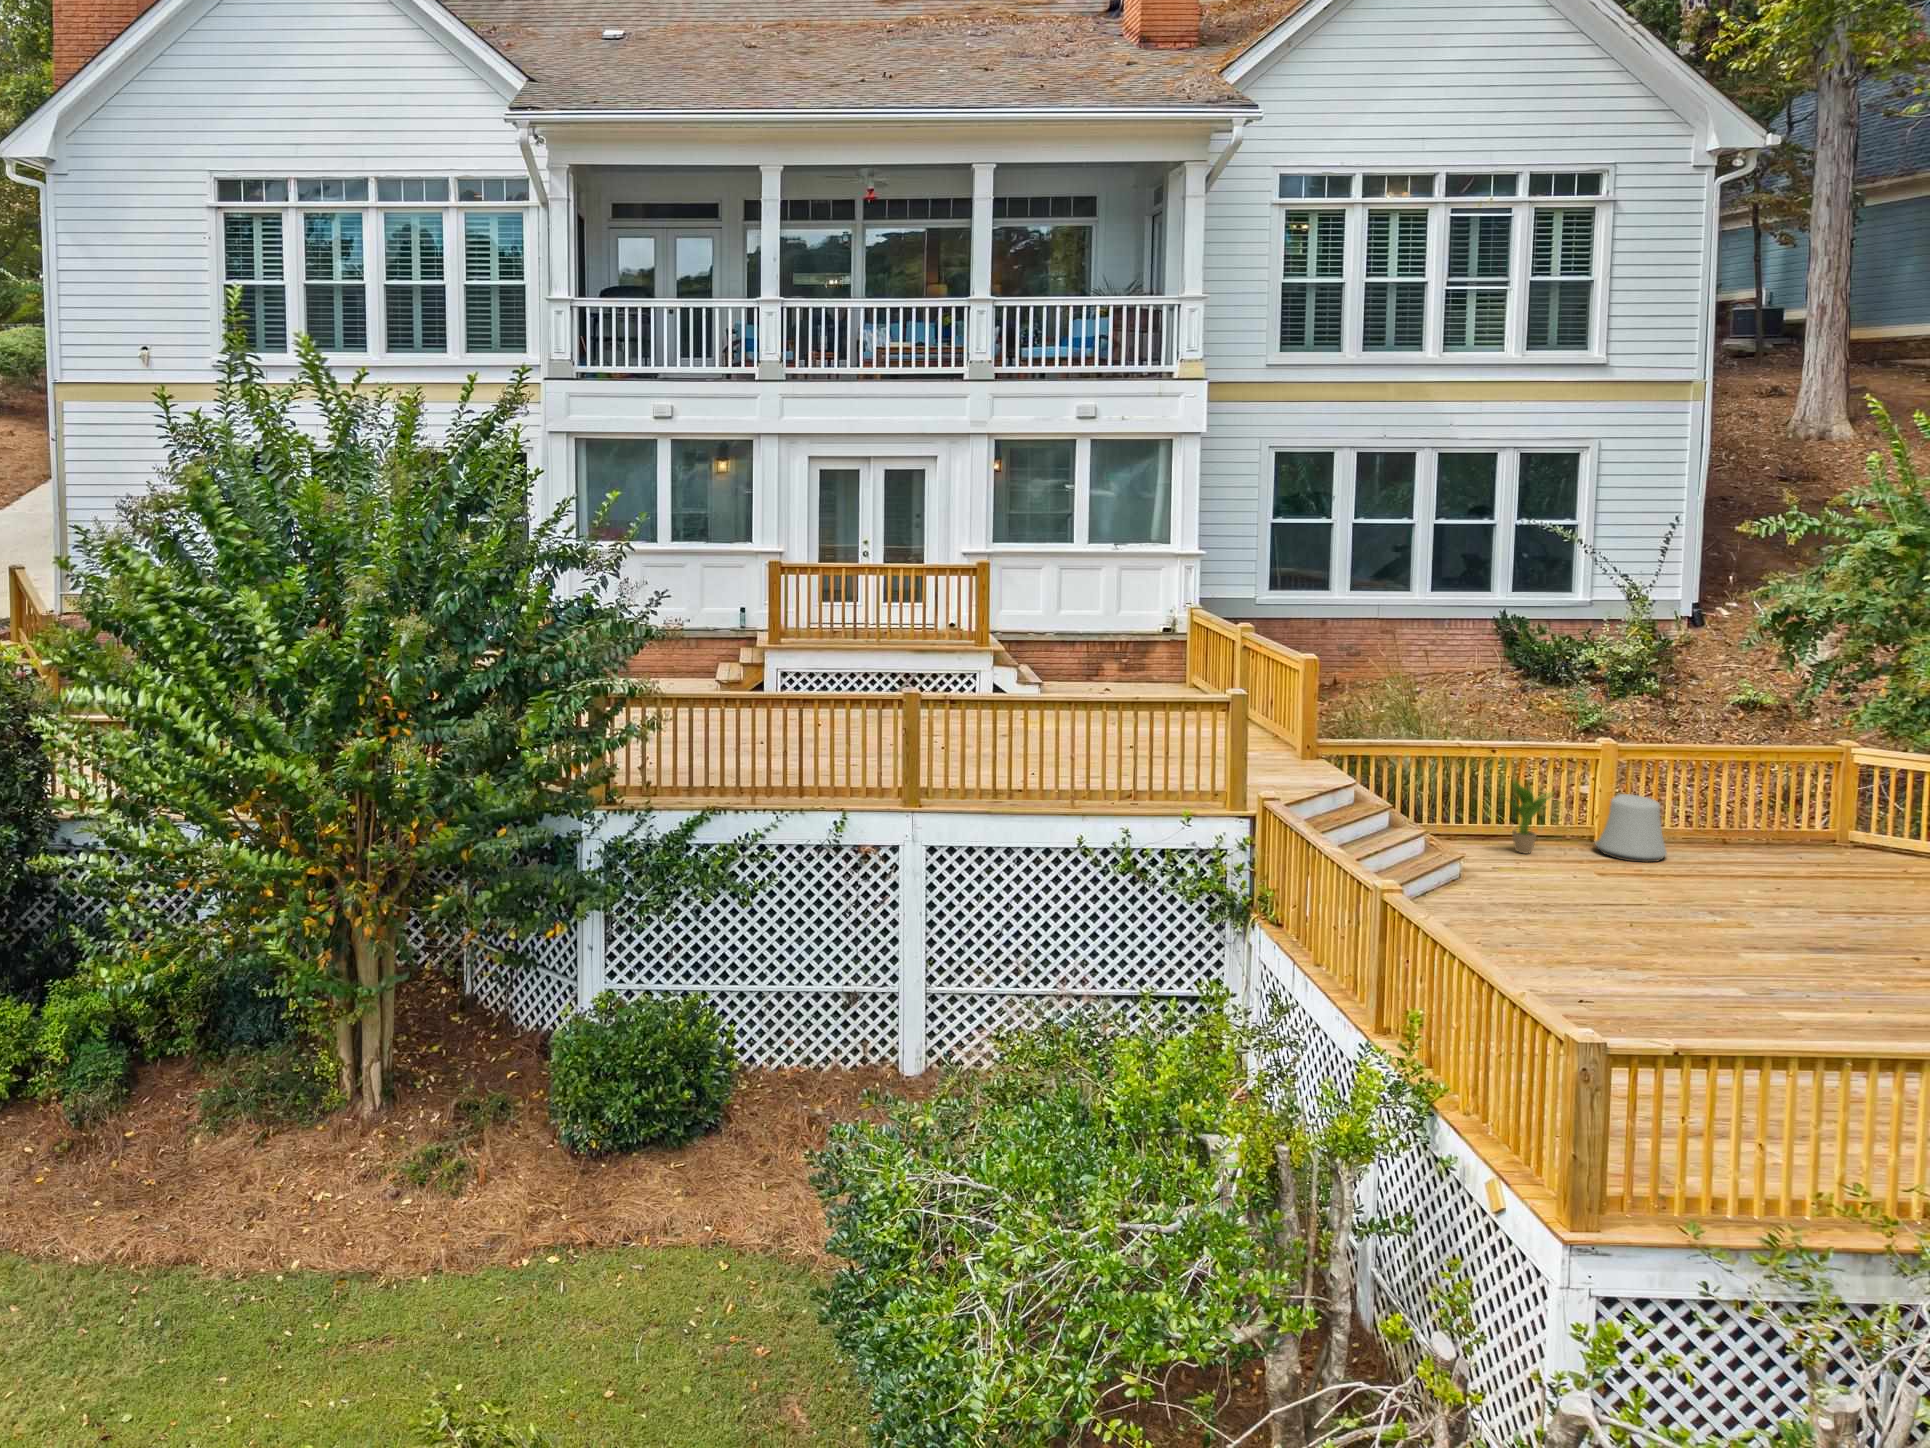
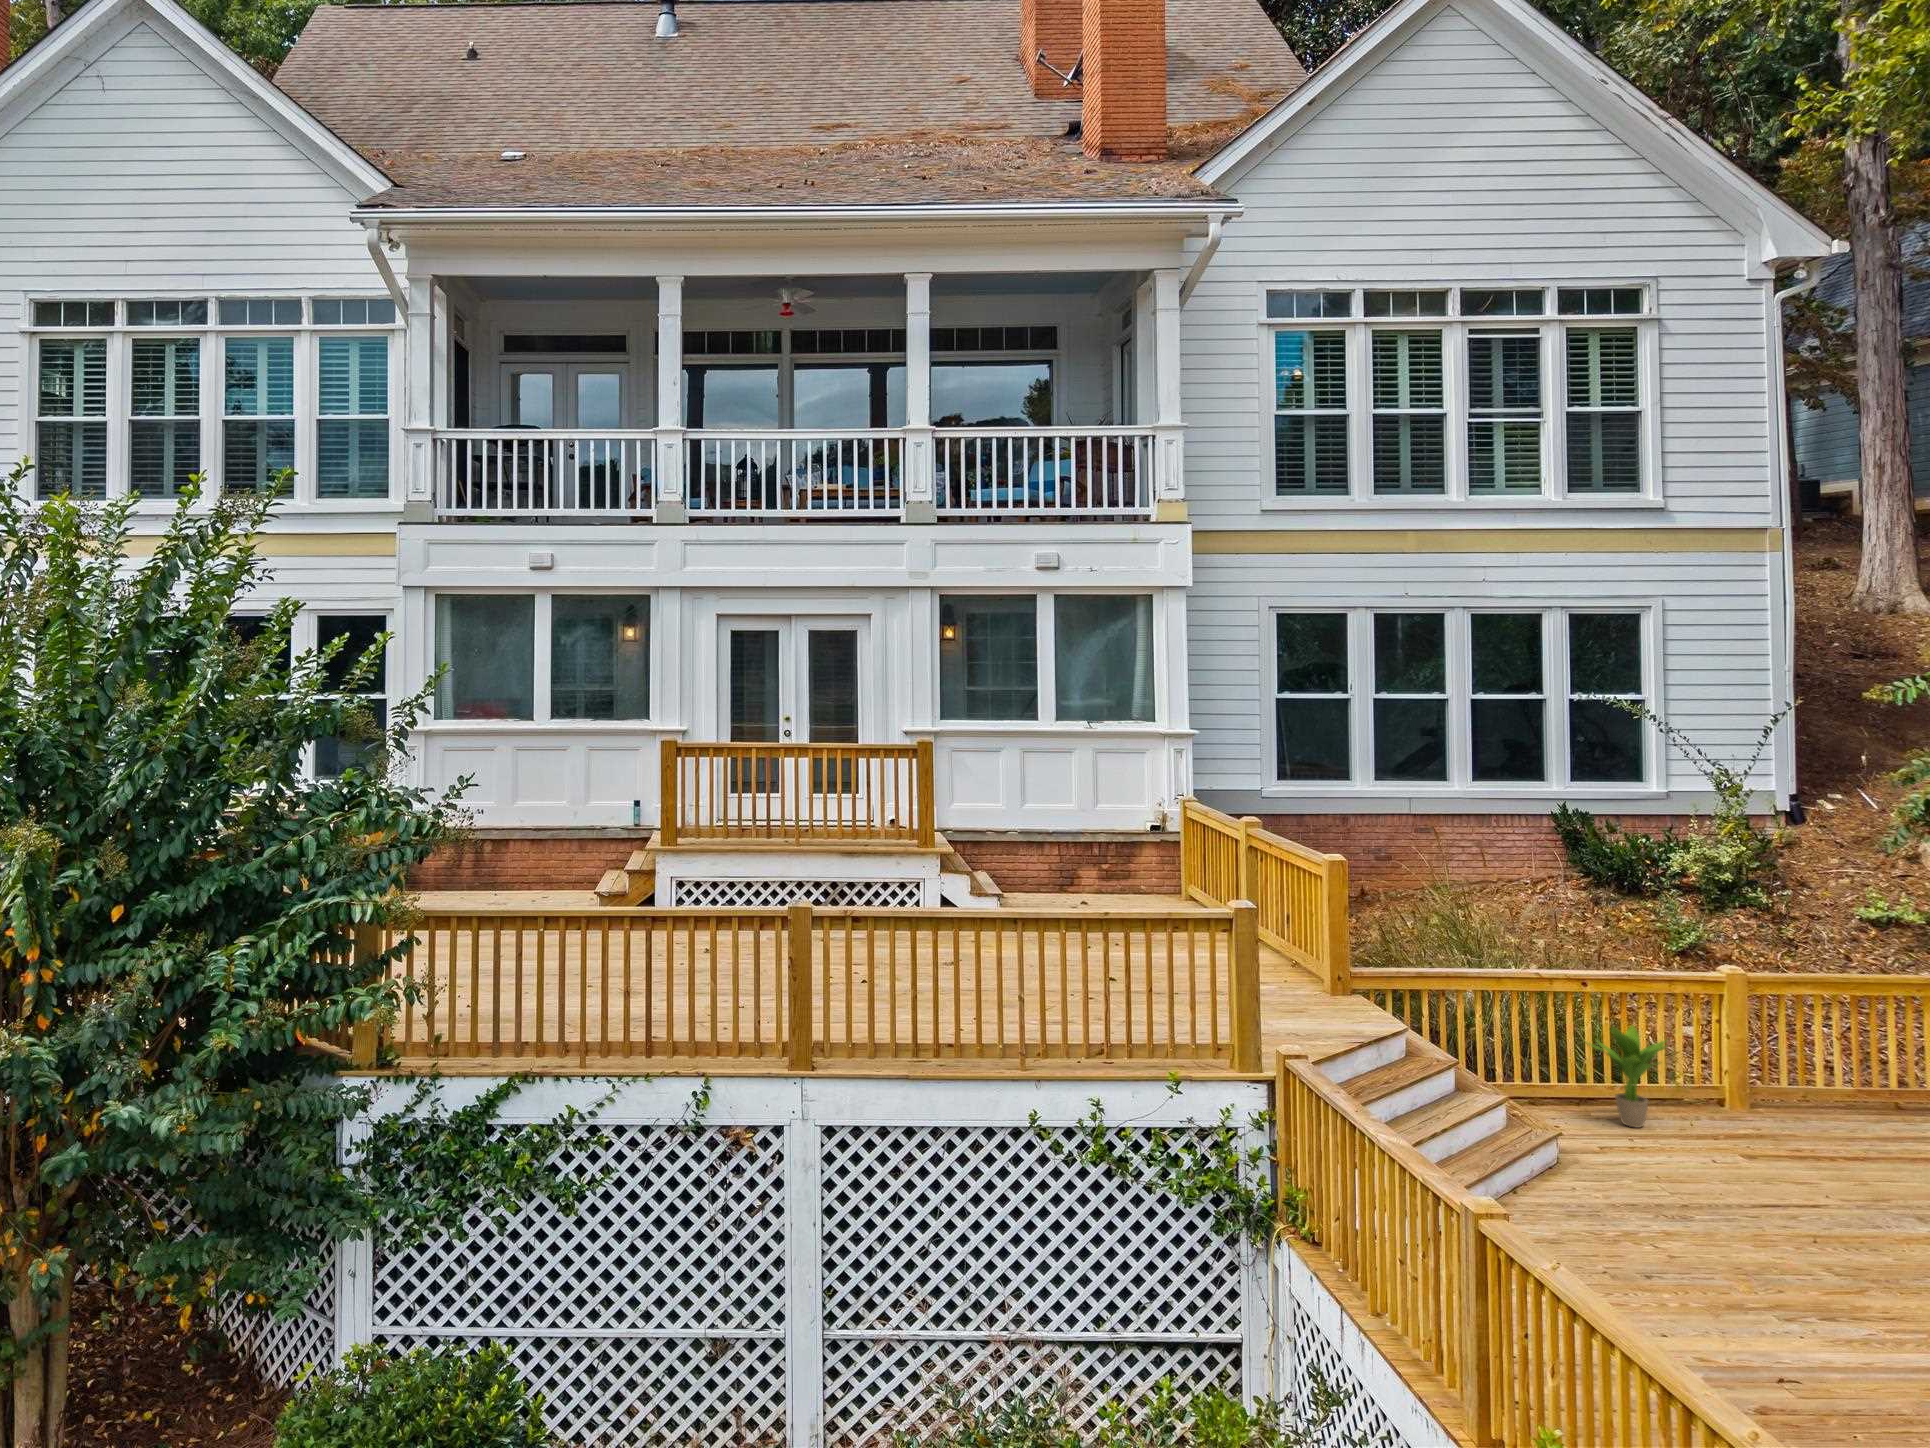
stool: present [1594,794,1667,862] -> none [1725,1043,1826,1141]

